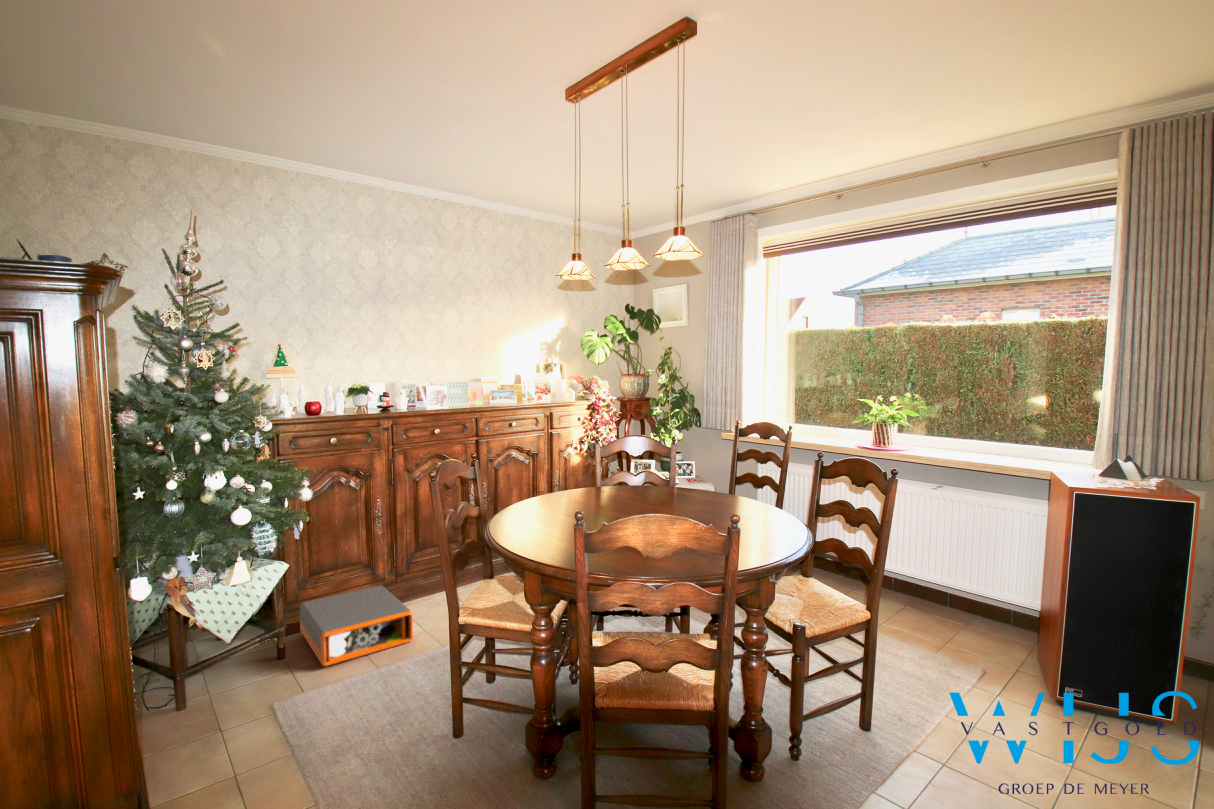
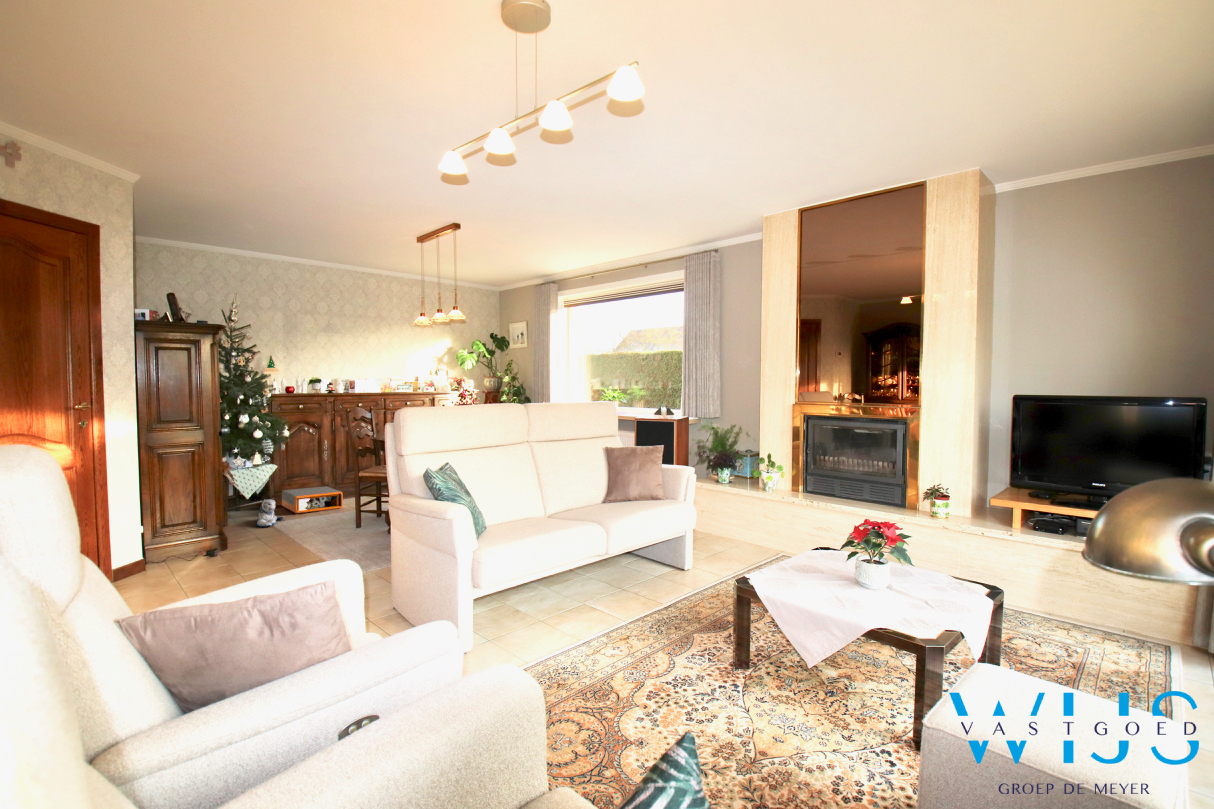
plush toy: none [236,660,296,737] -> present [256,499,283,527]

